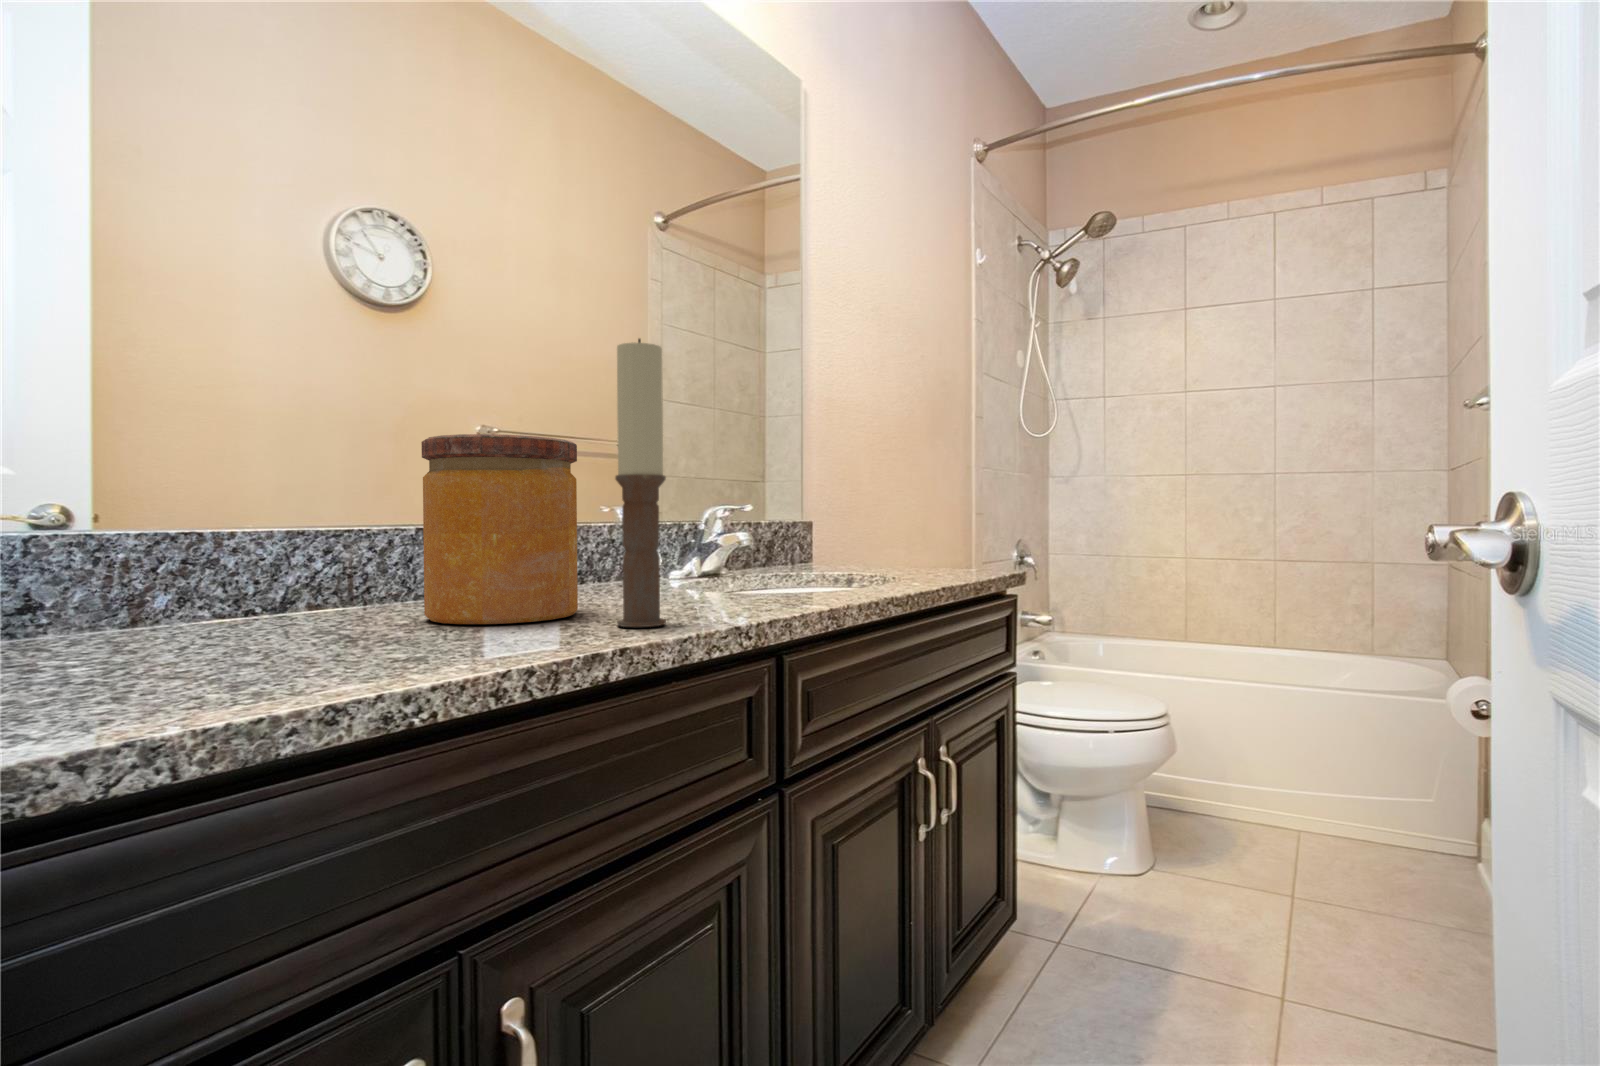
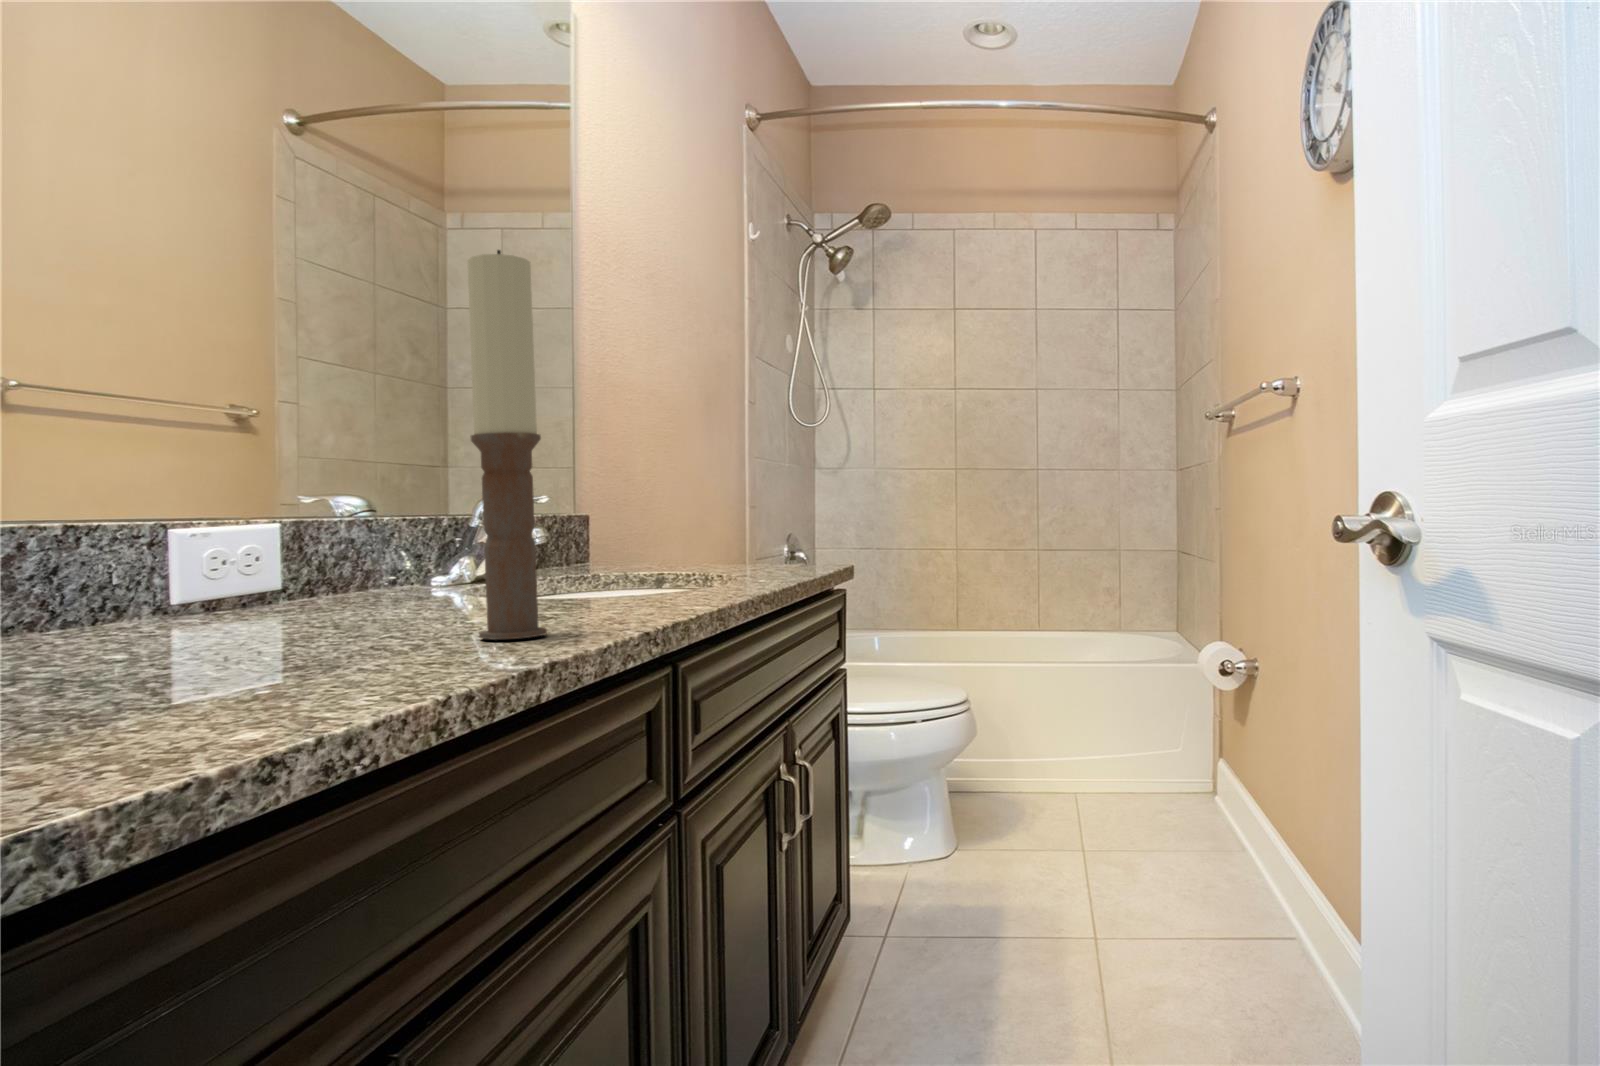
jar: present [421,434,578,624] -> none [145,374,392,654]

